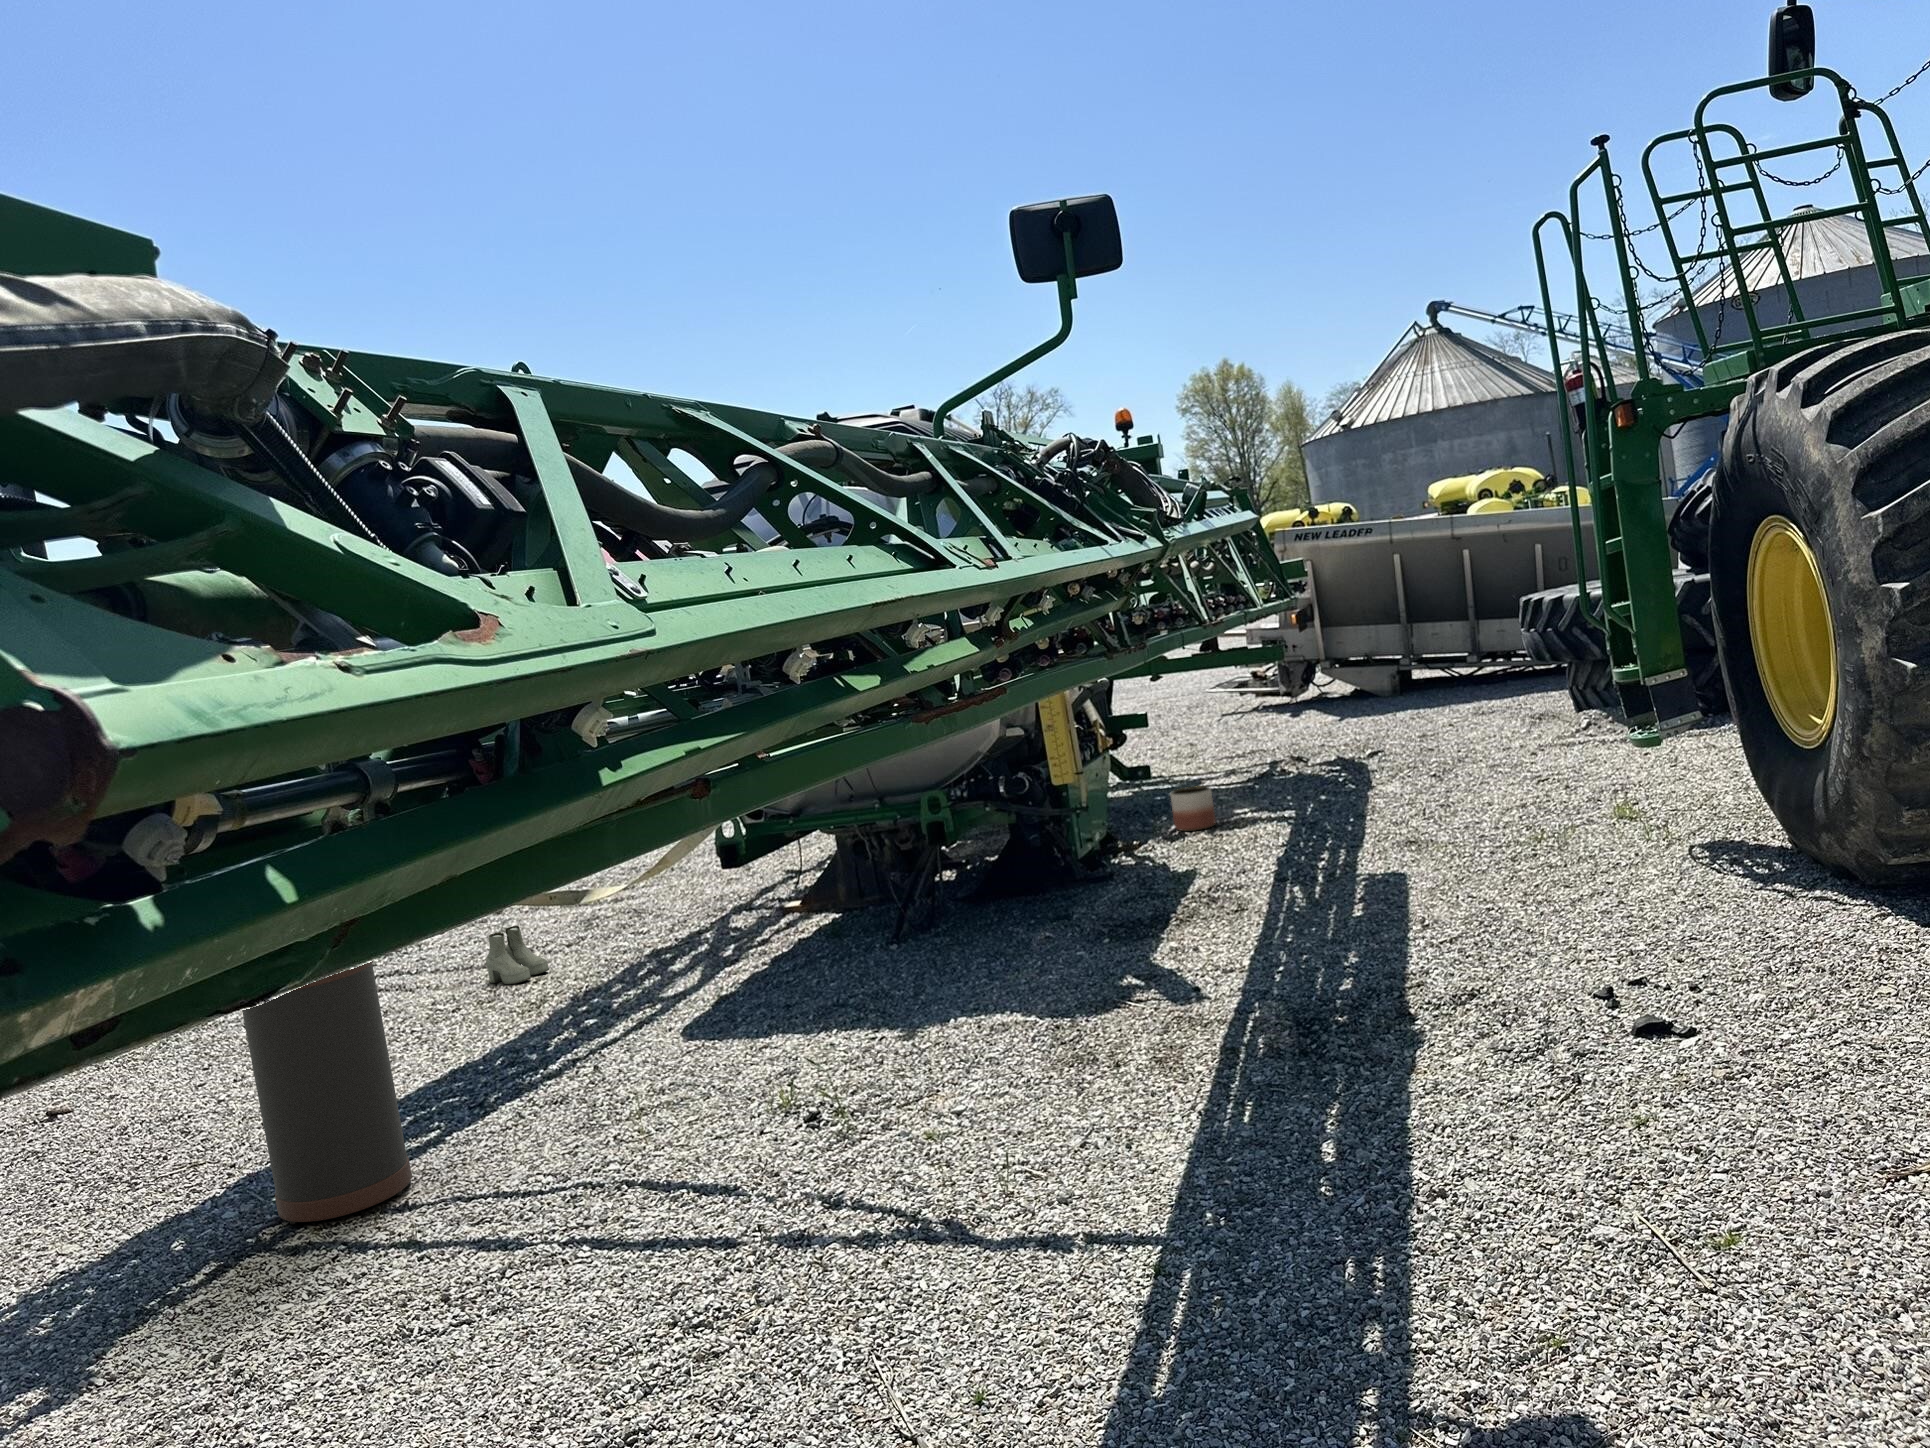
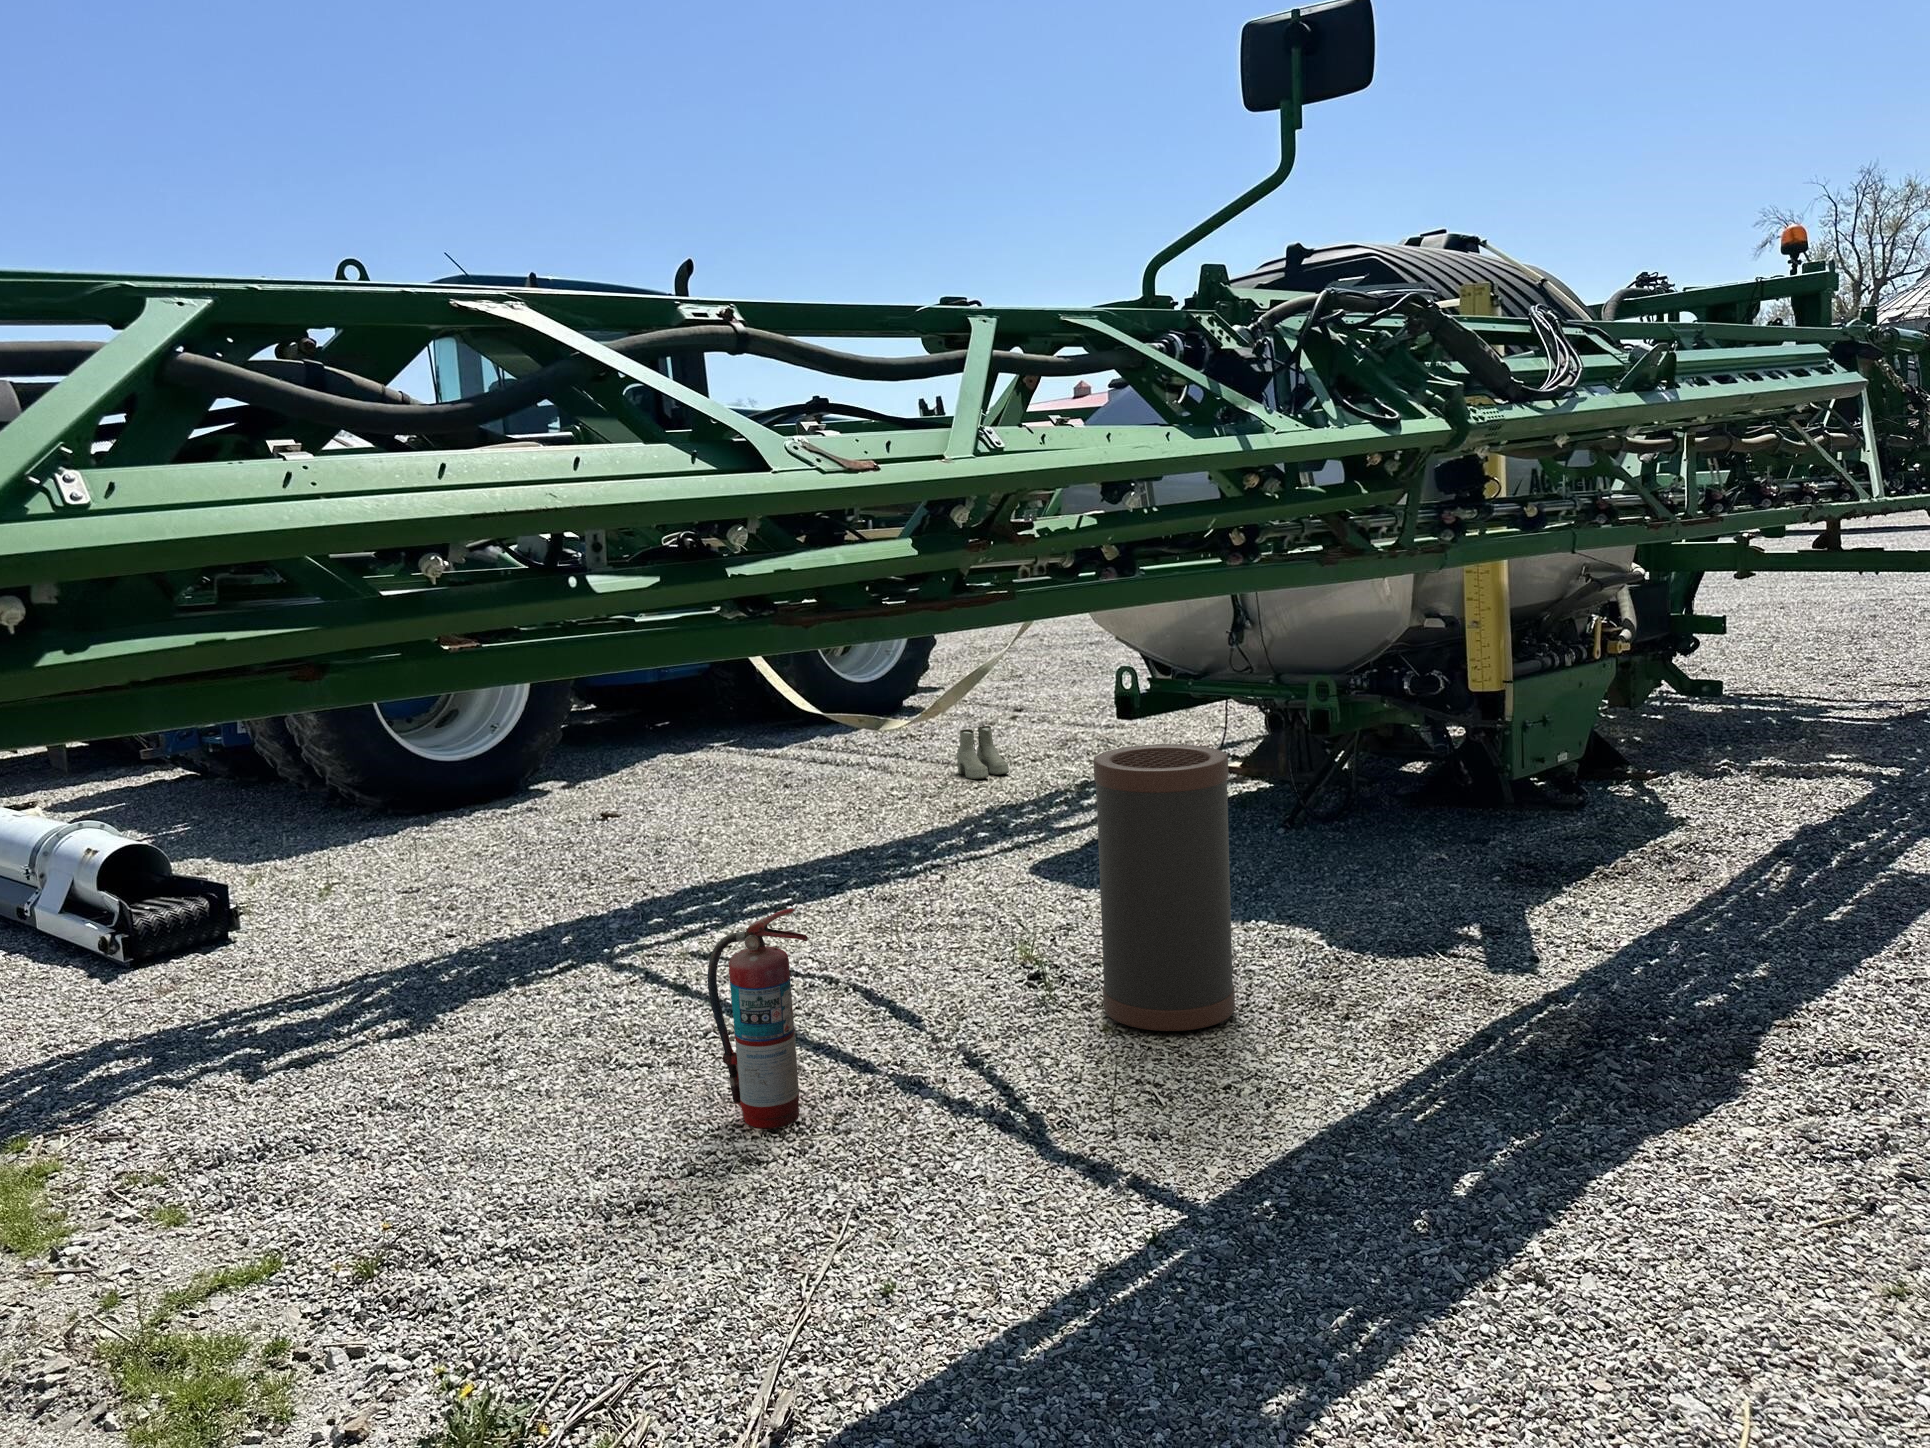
planter: present [1170,786,1216,831] -> none [1744,713,1803,767]
trash can: present [242,961,412,1224] -> present [1094,744,1235,1031]
fire extinguisher: none [586,1078,703,1330] -> present [707,909,808,1129]

